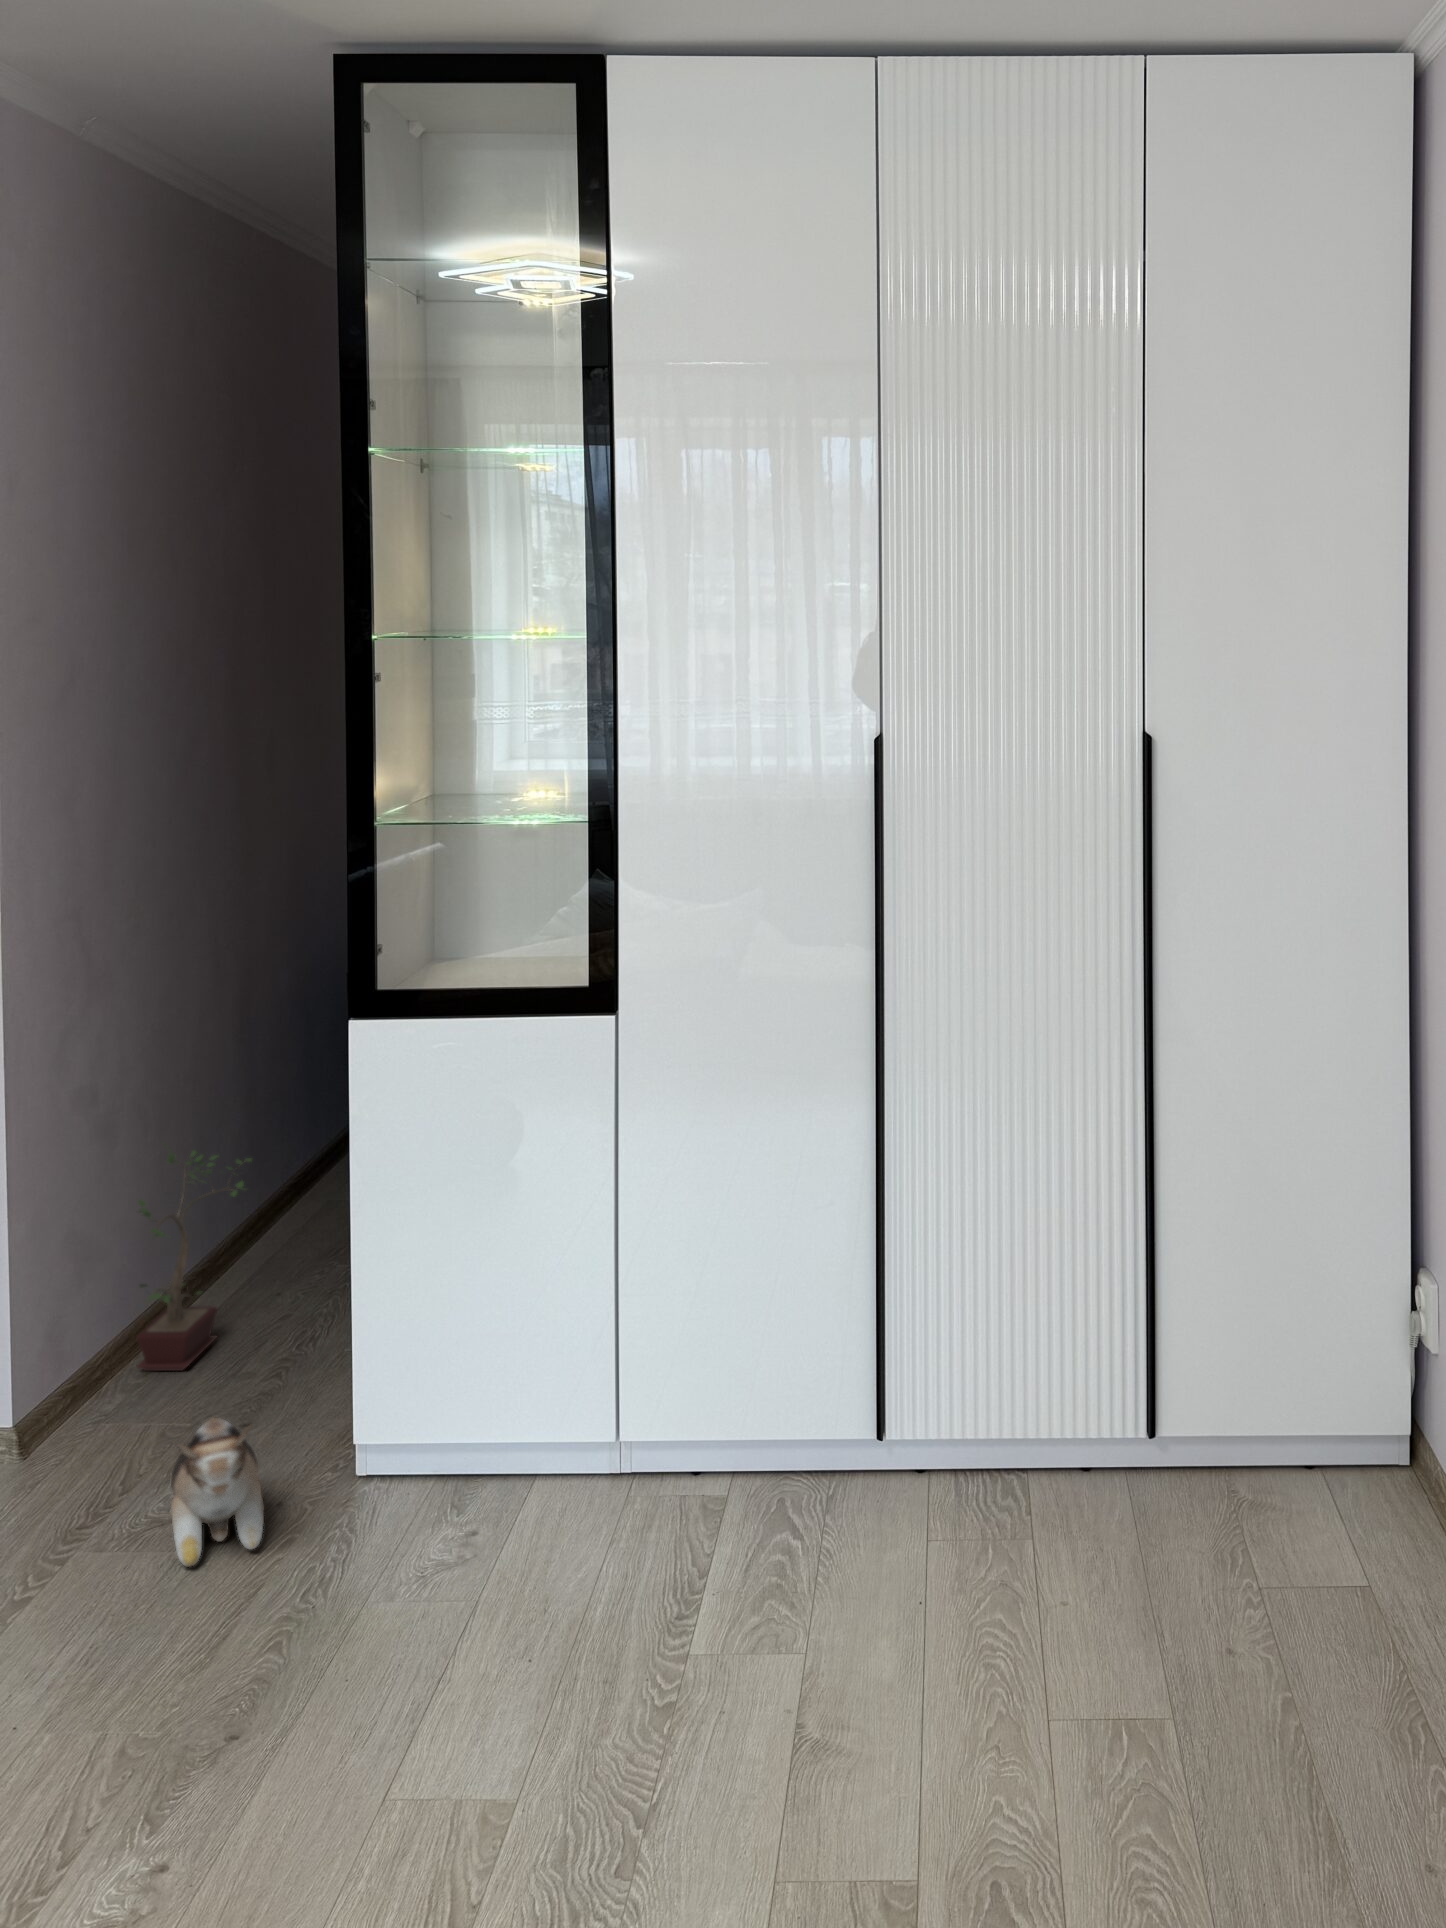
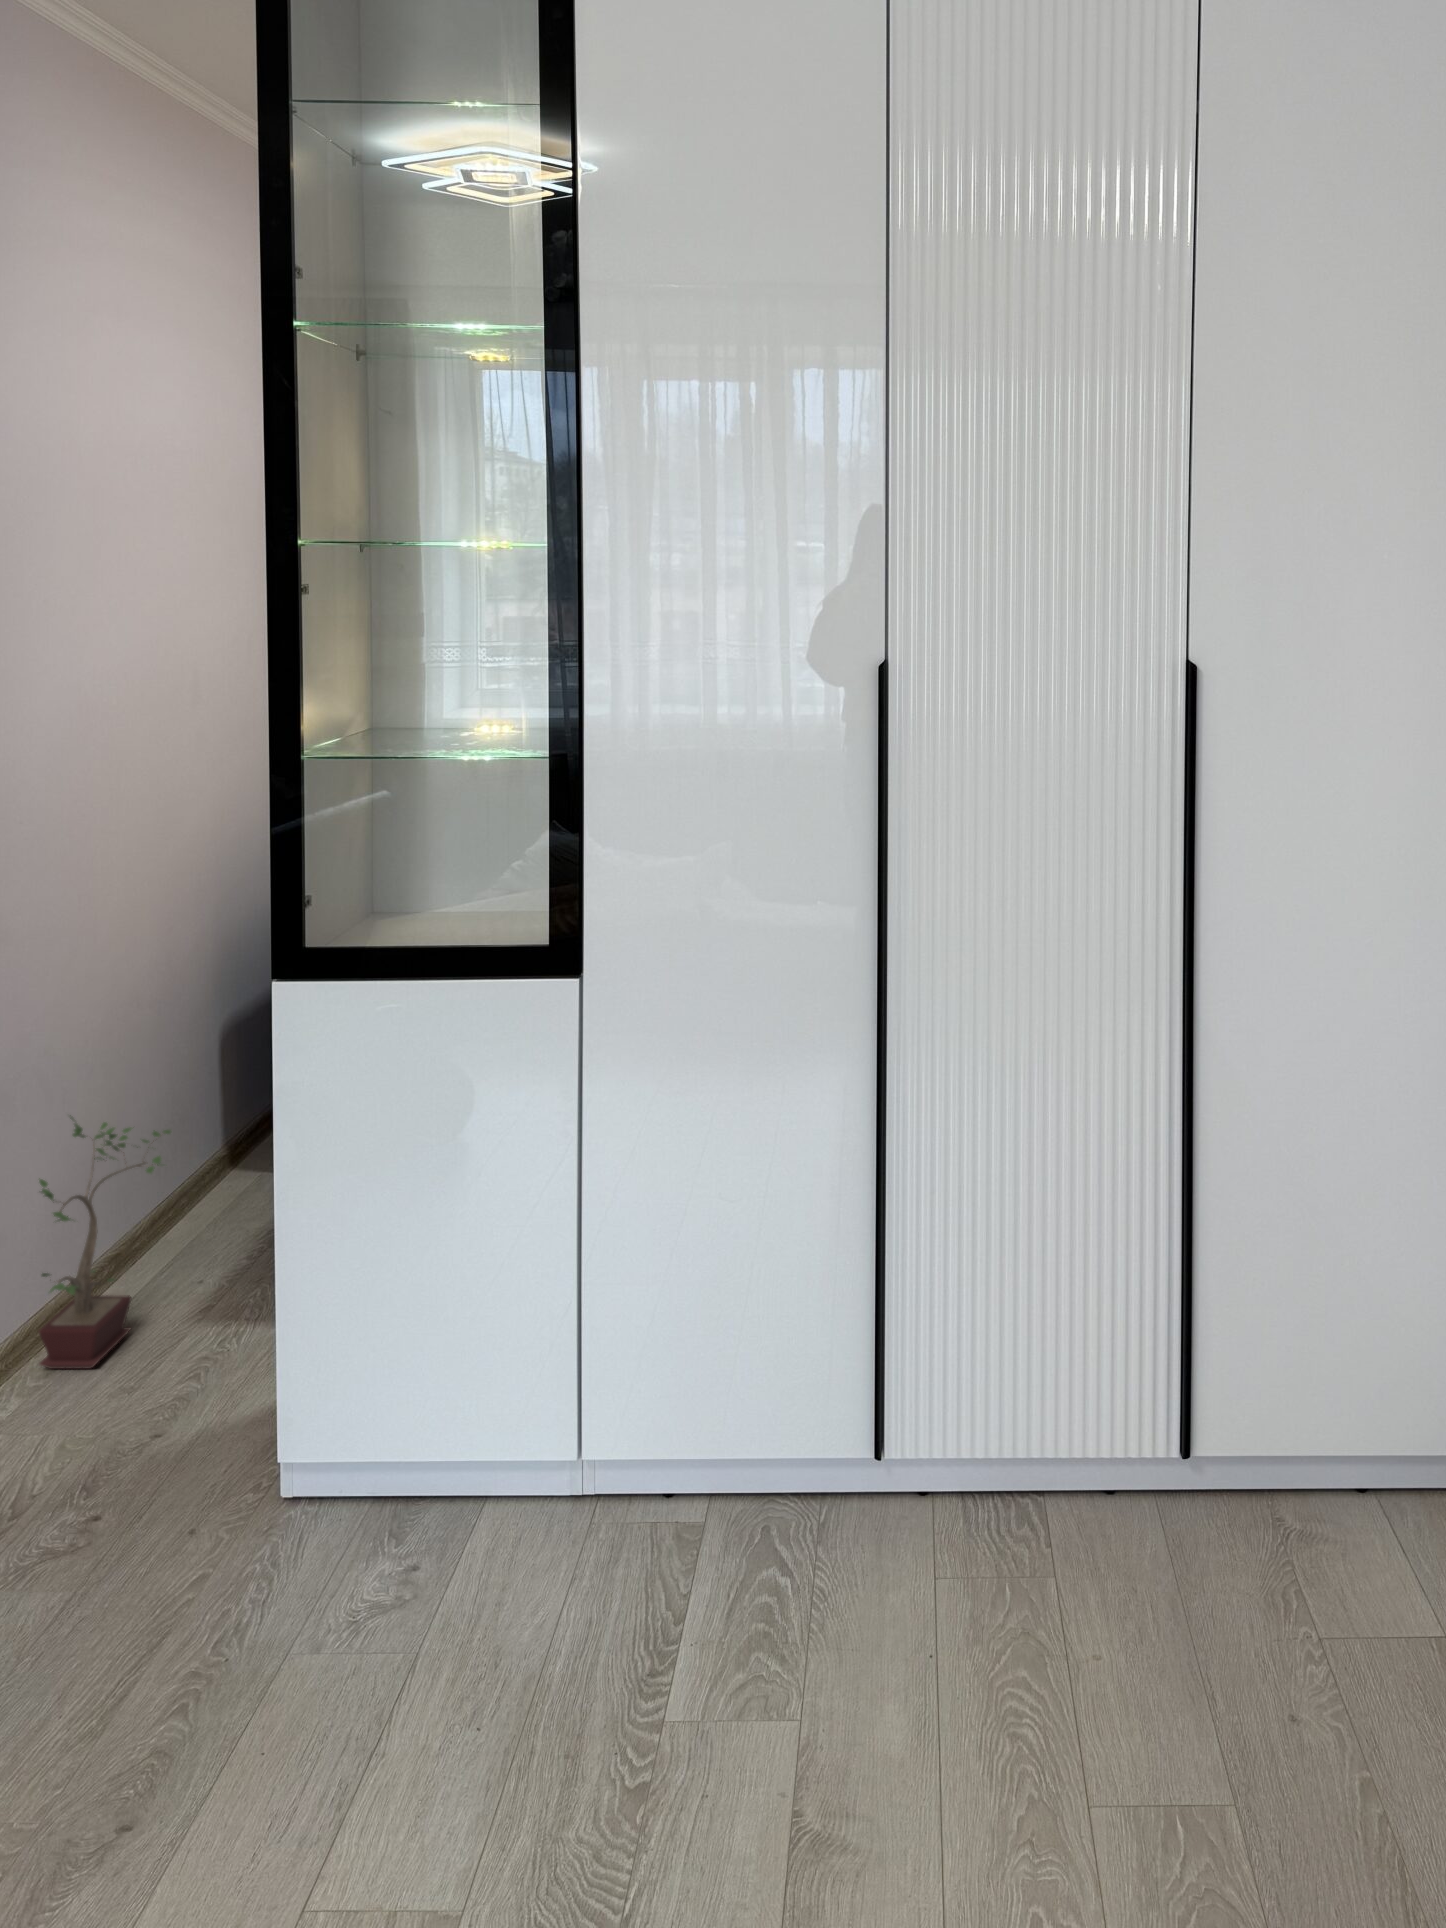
plush toy: present [171,1418,265,1567] -> none [67,1439,177,1610]

